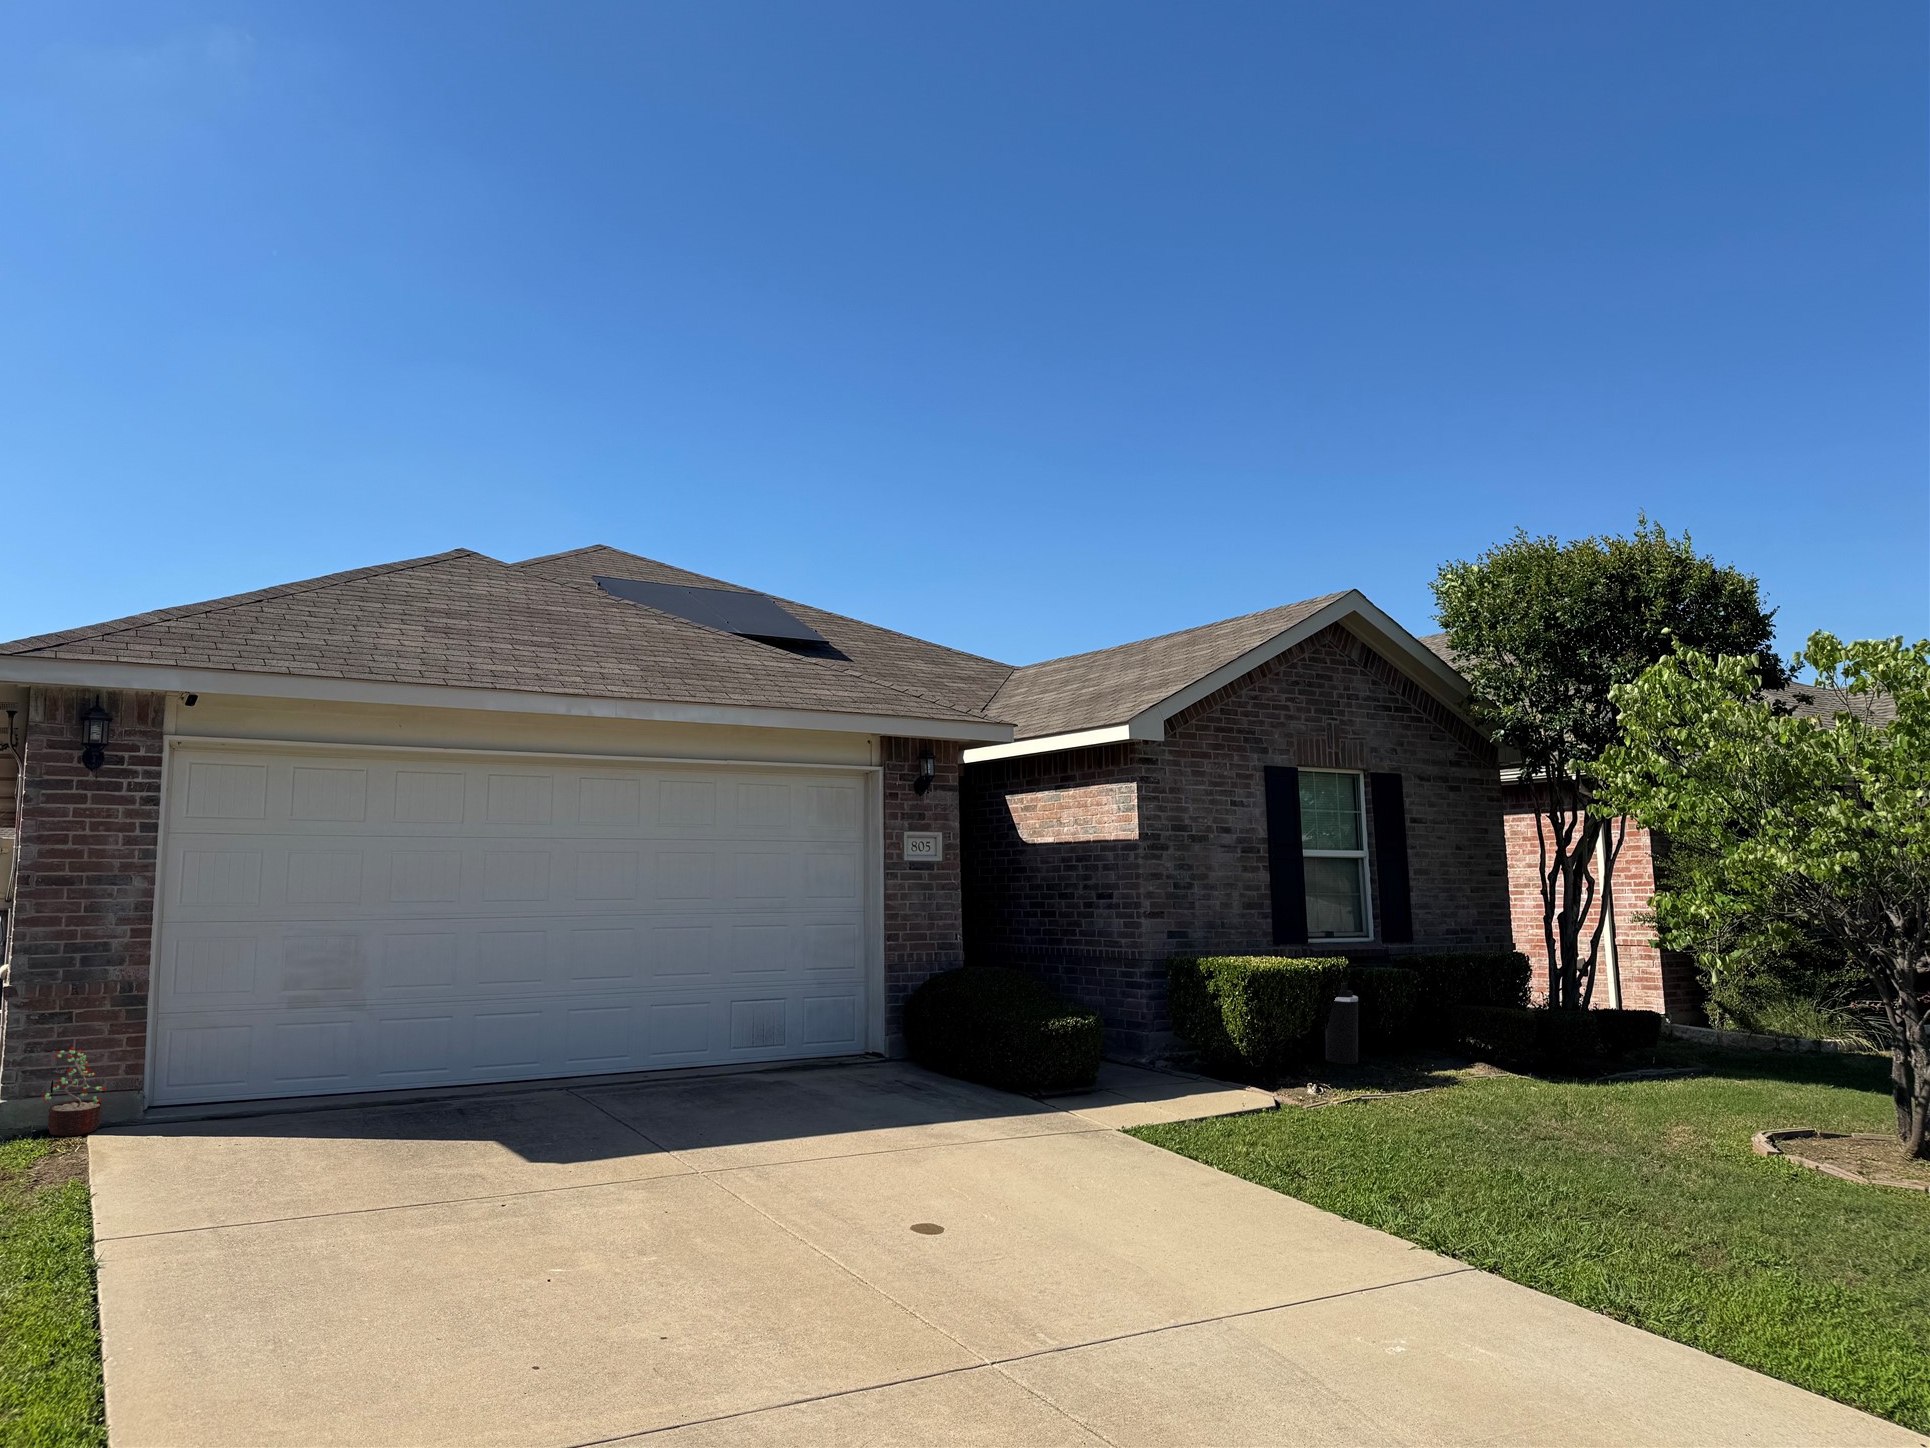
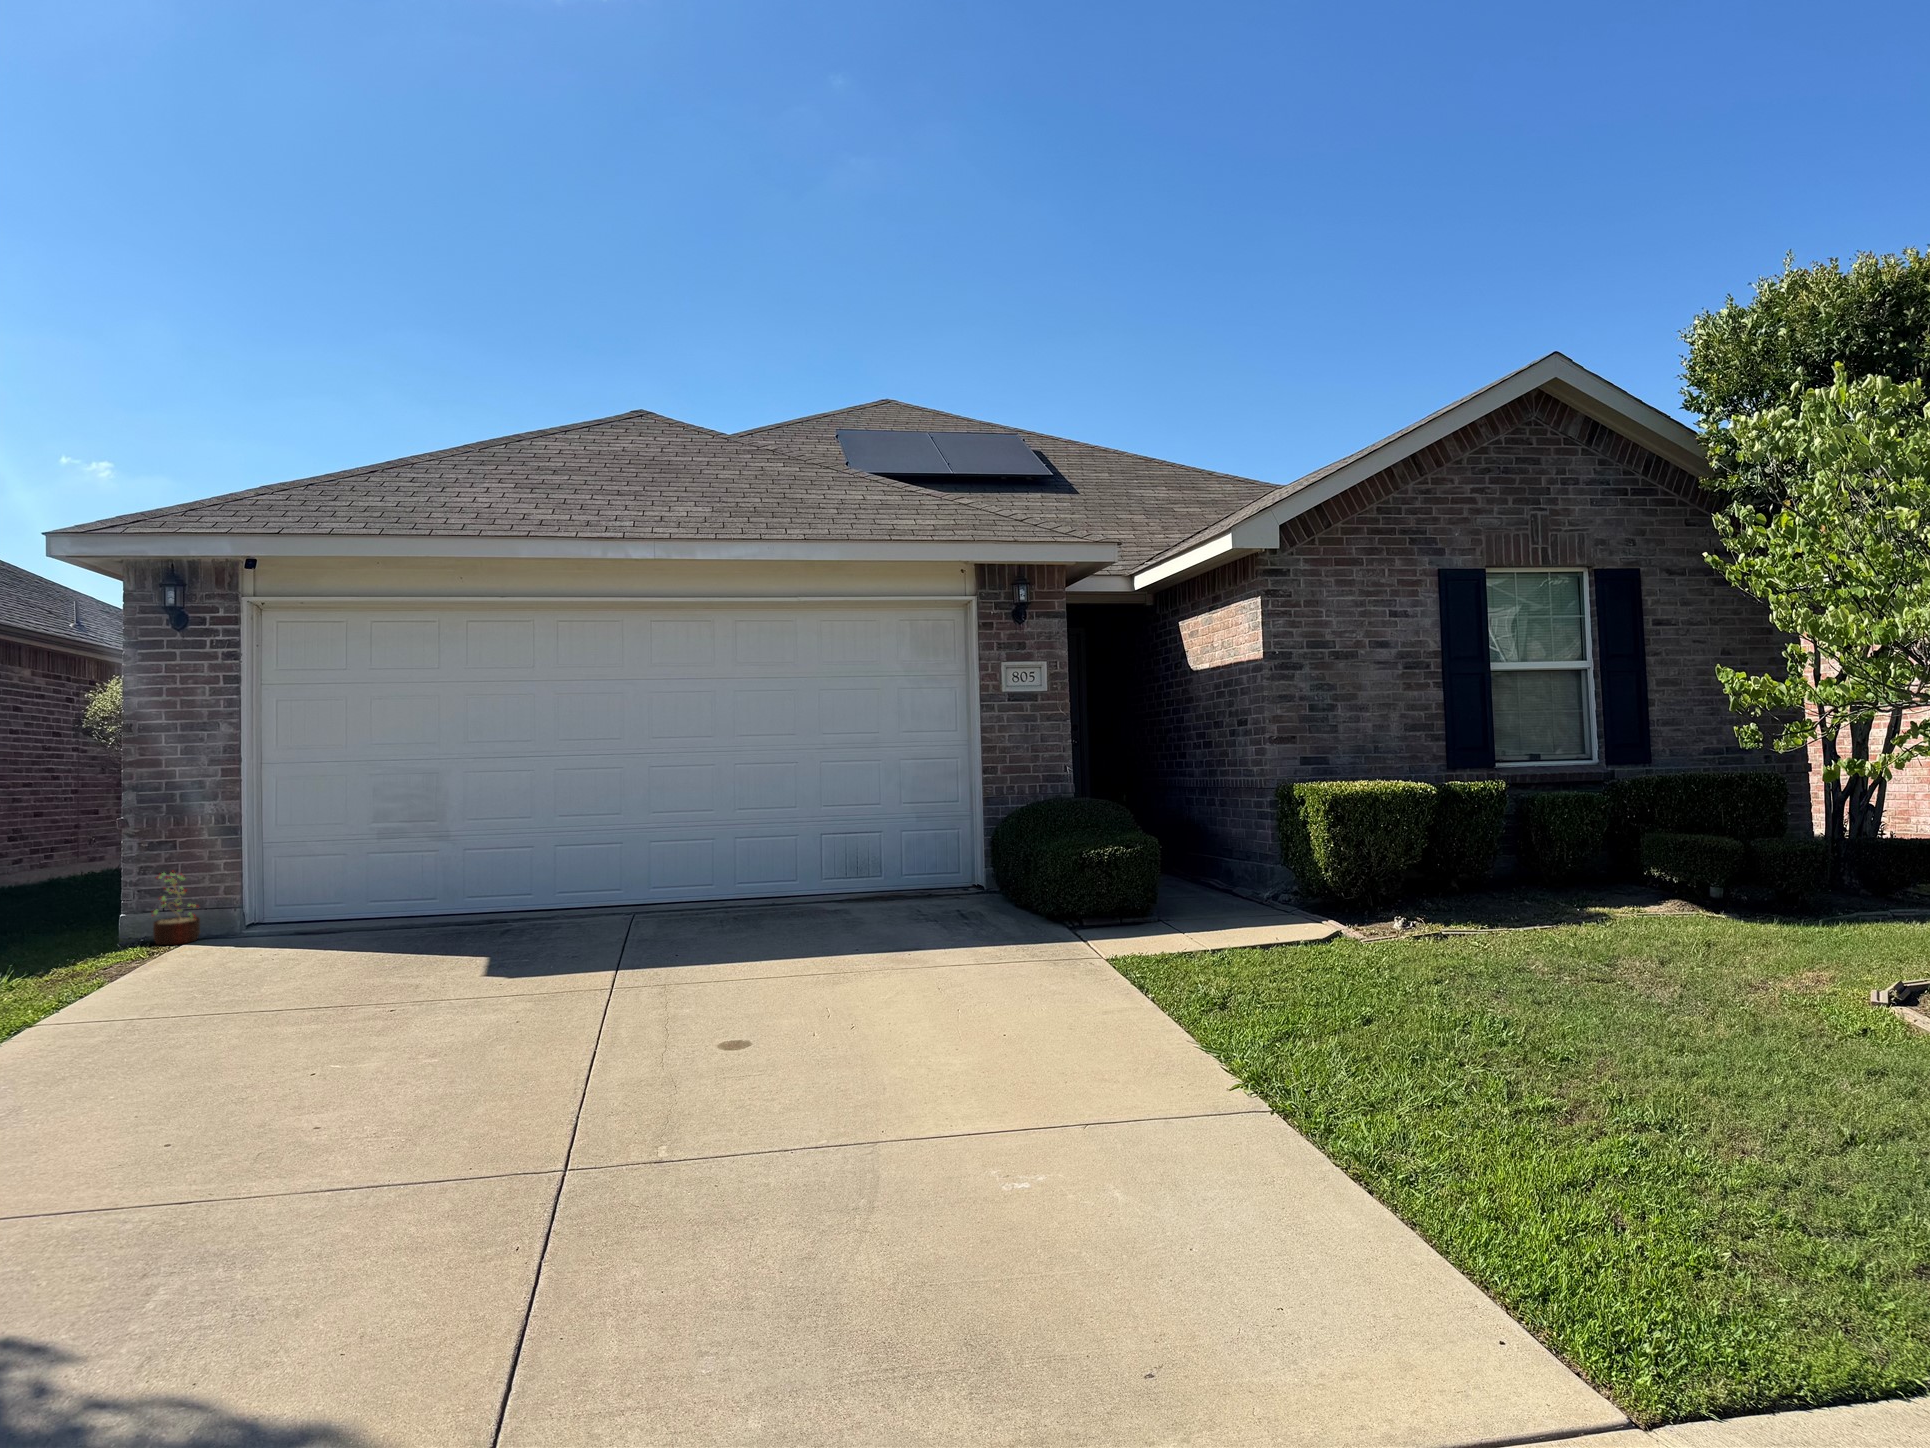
trash can: present [1326,983,1358,1064] -> none [1490,809,1529,904]

